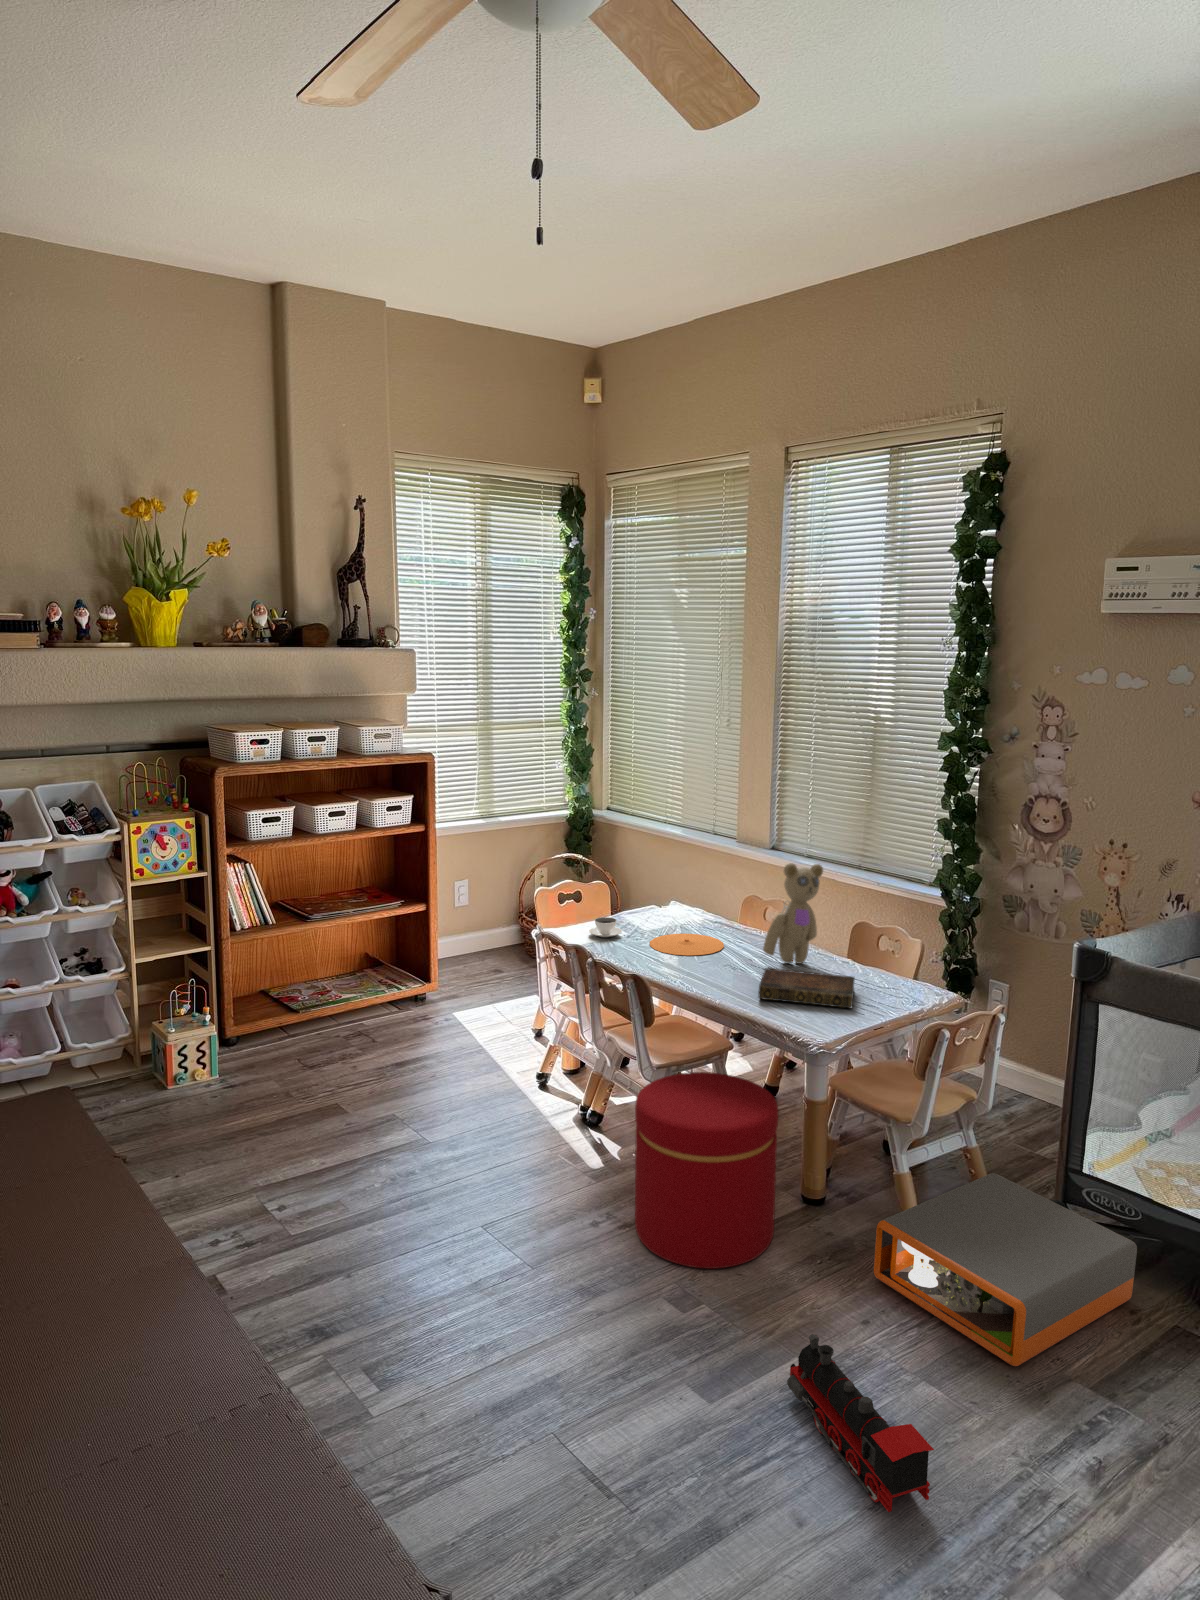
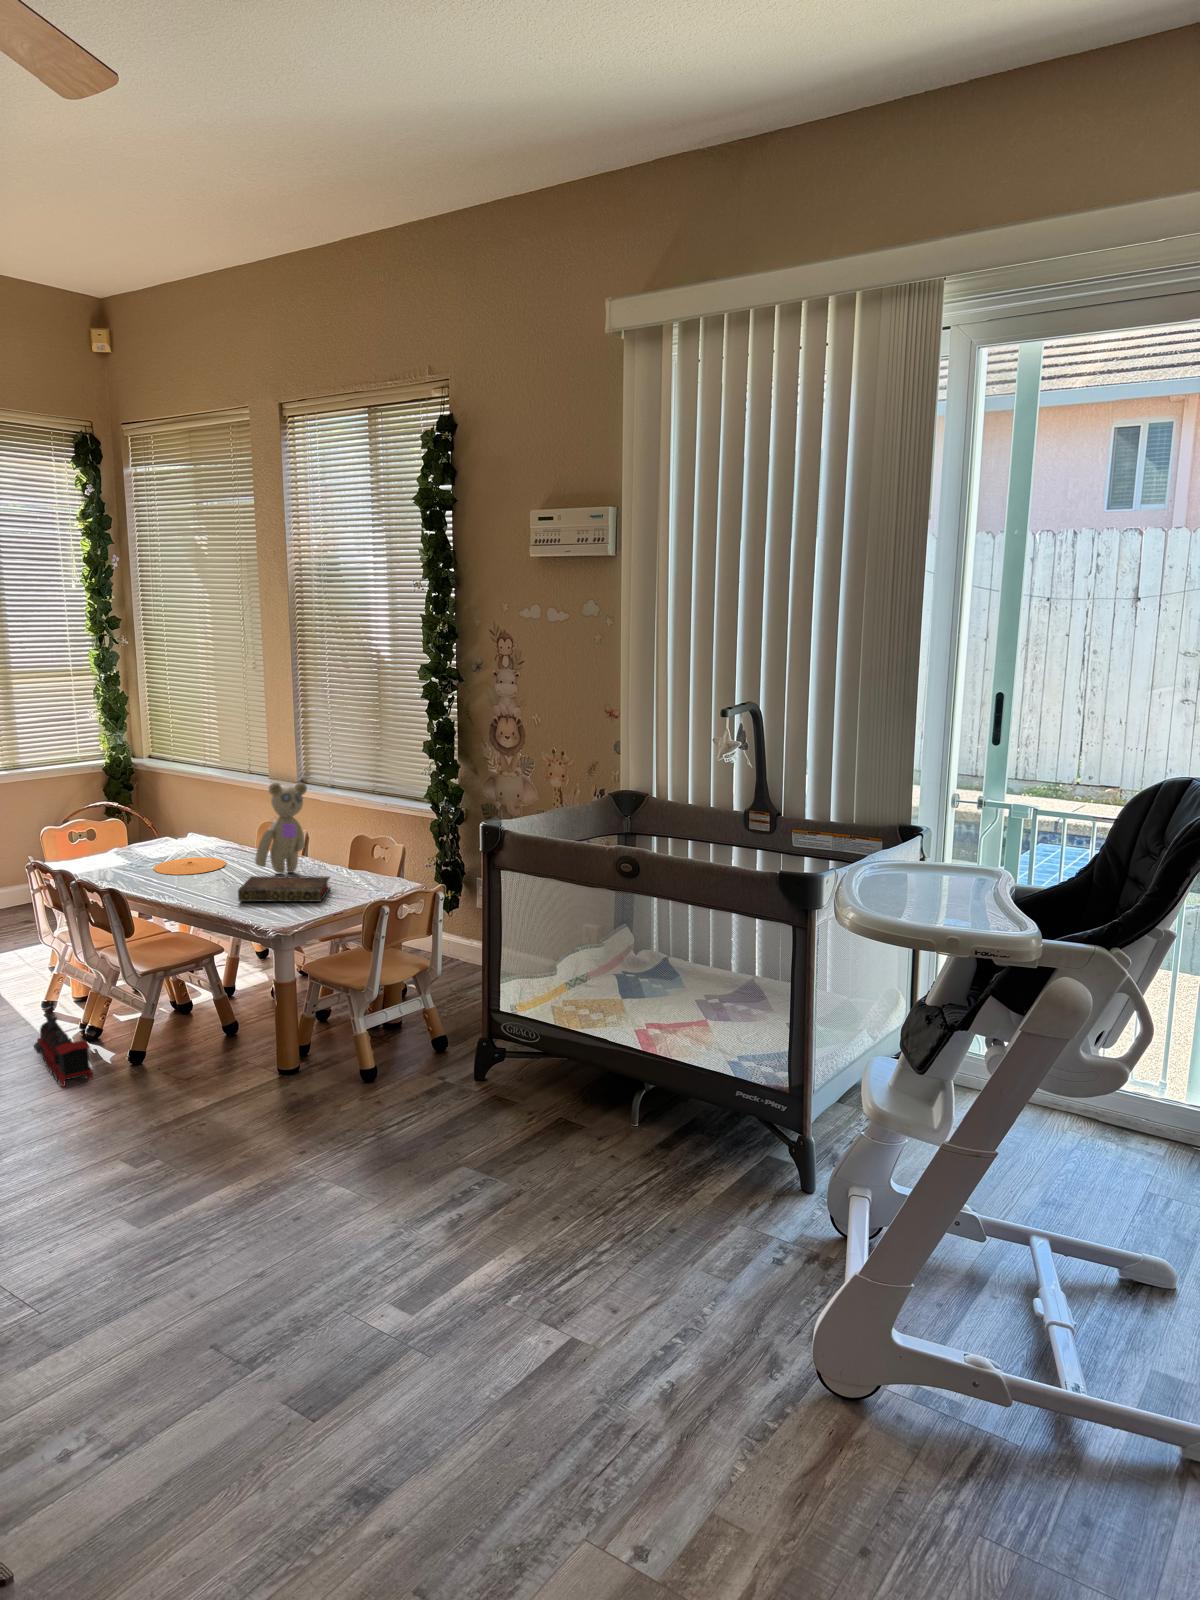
cup: present [589,917,622,937] -> none [95,848,128,866]
ottoman: present [635,1072,778,1269] -> none [112,968,251,1133]
storage box: present [874,1173,1137,1366] -> none [328,1025,536,1160]
toy train: present [787,1334,934,1512] -> present [34,1014,93,1087]

